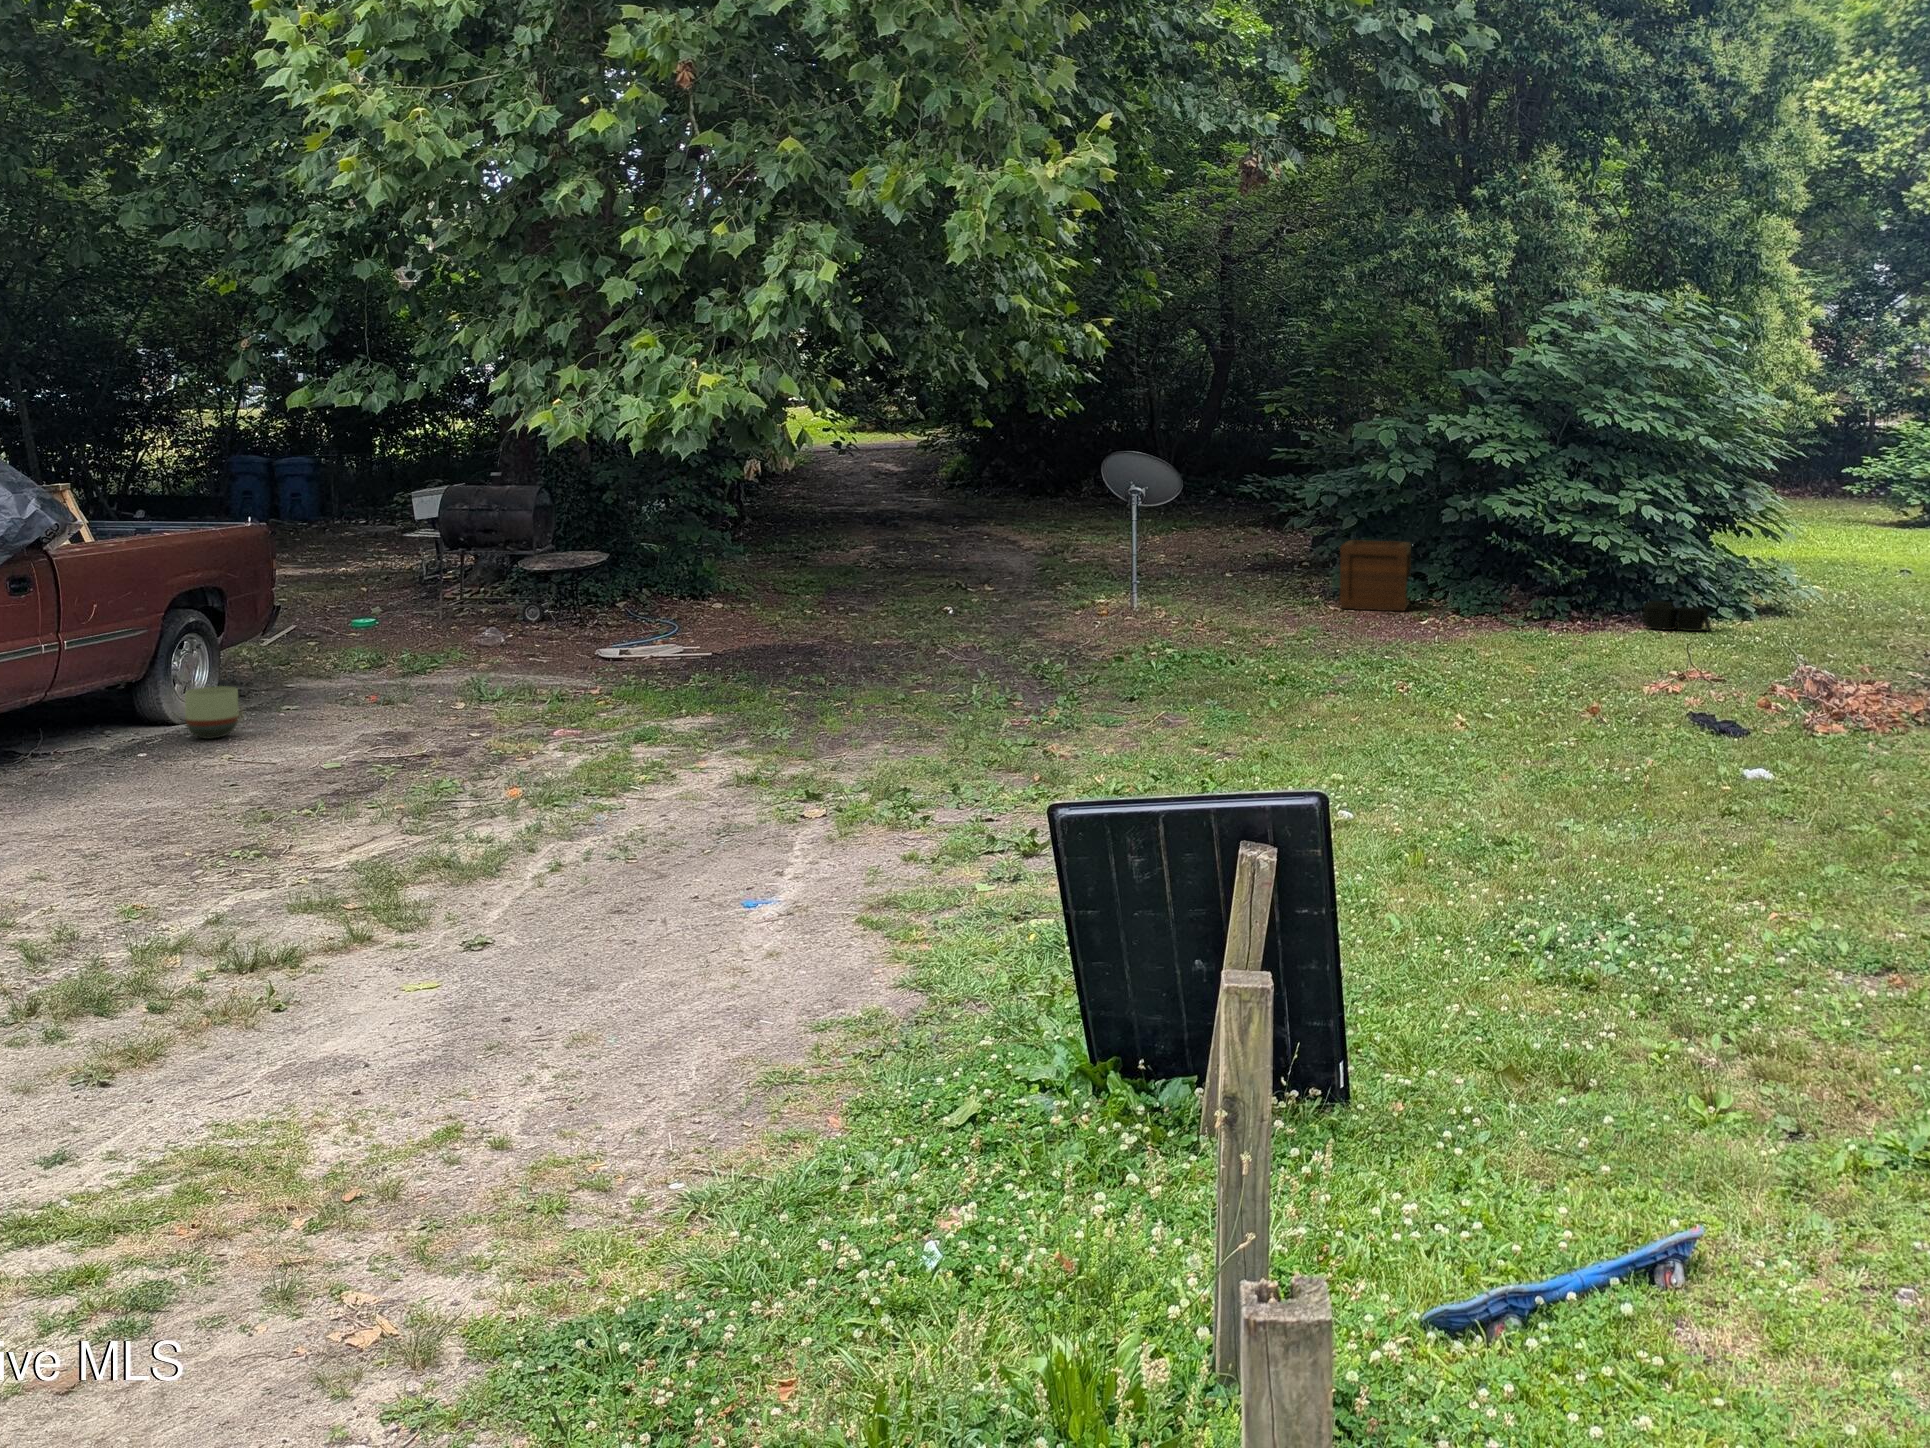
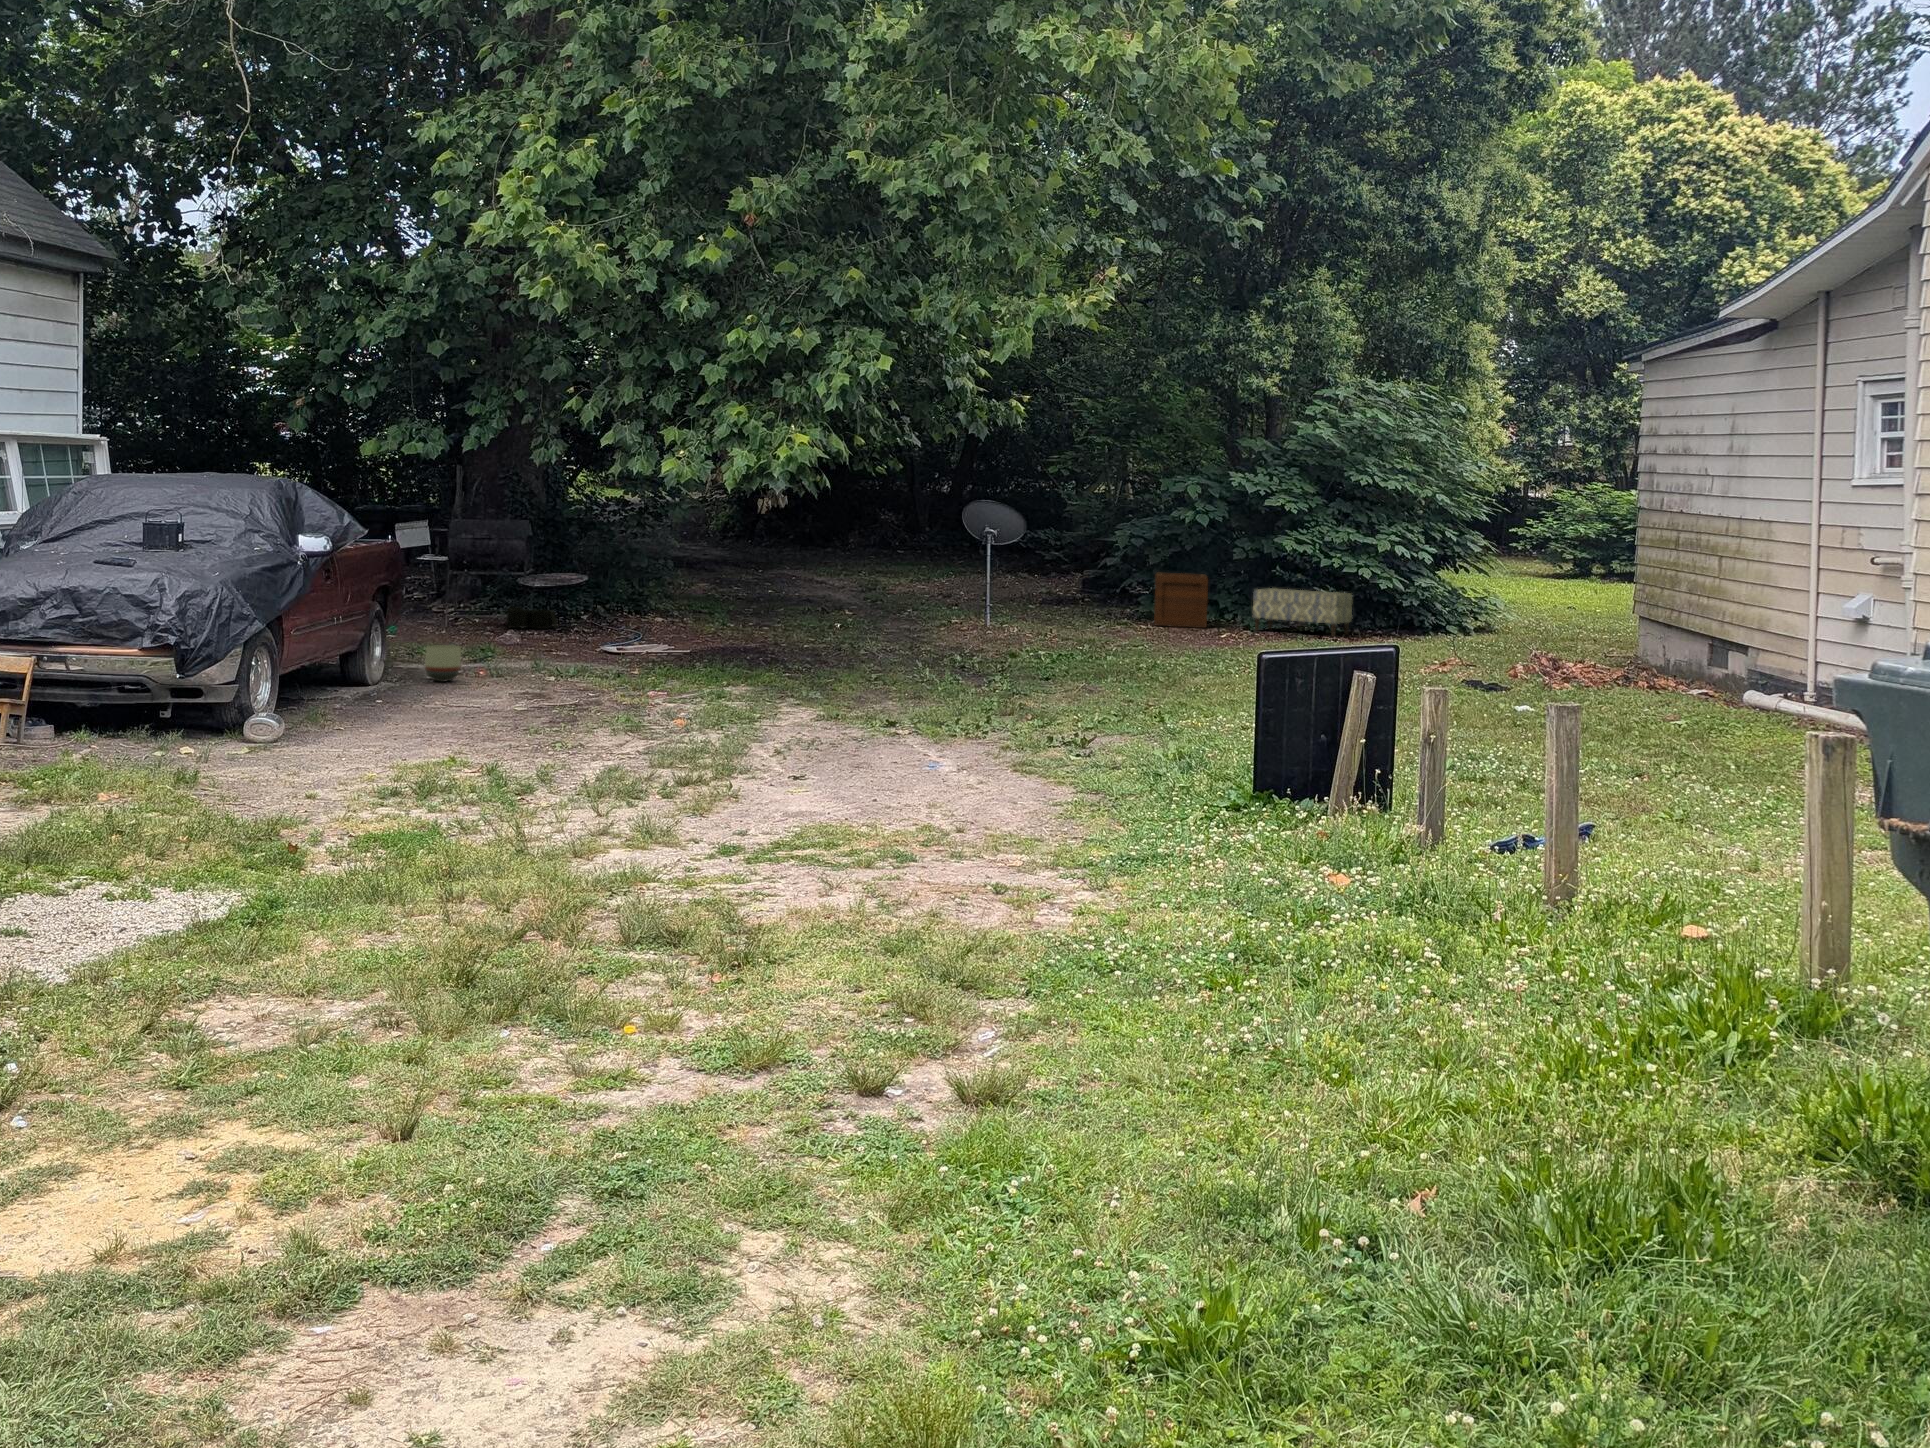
bench: none [1463,559,1591,624] -> present [1253,588,1352,637]
storage bin: present [1643,601,1711,632] -> present [506,607,558,629]

